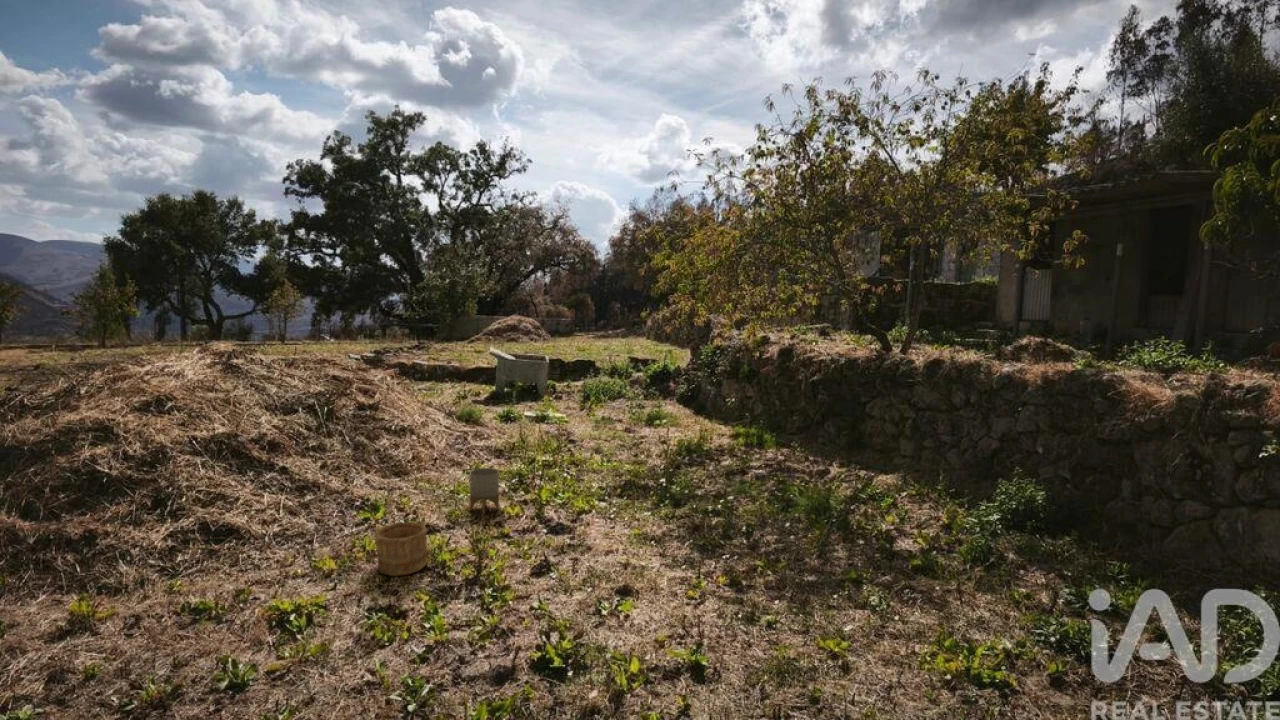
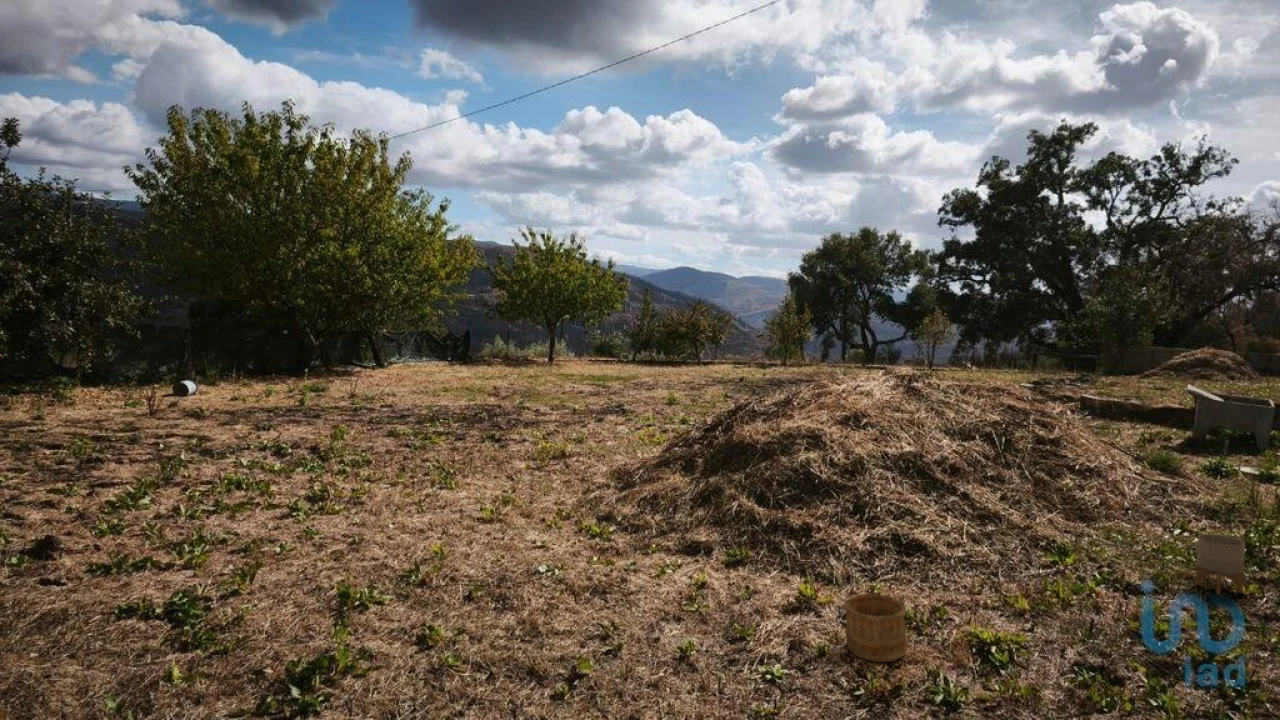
wooden bucket: present [375,522,428,576] -> present [844,594,906,662]

